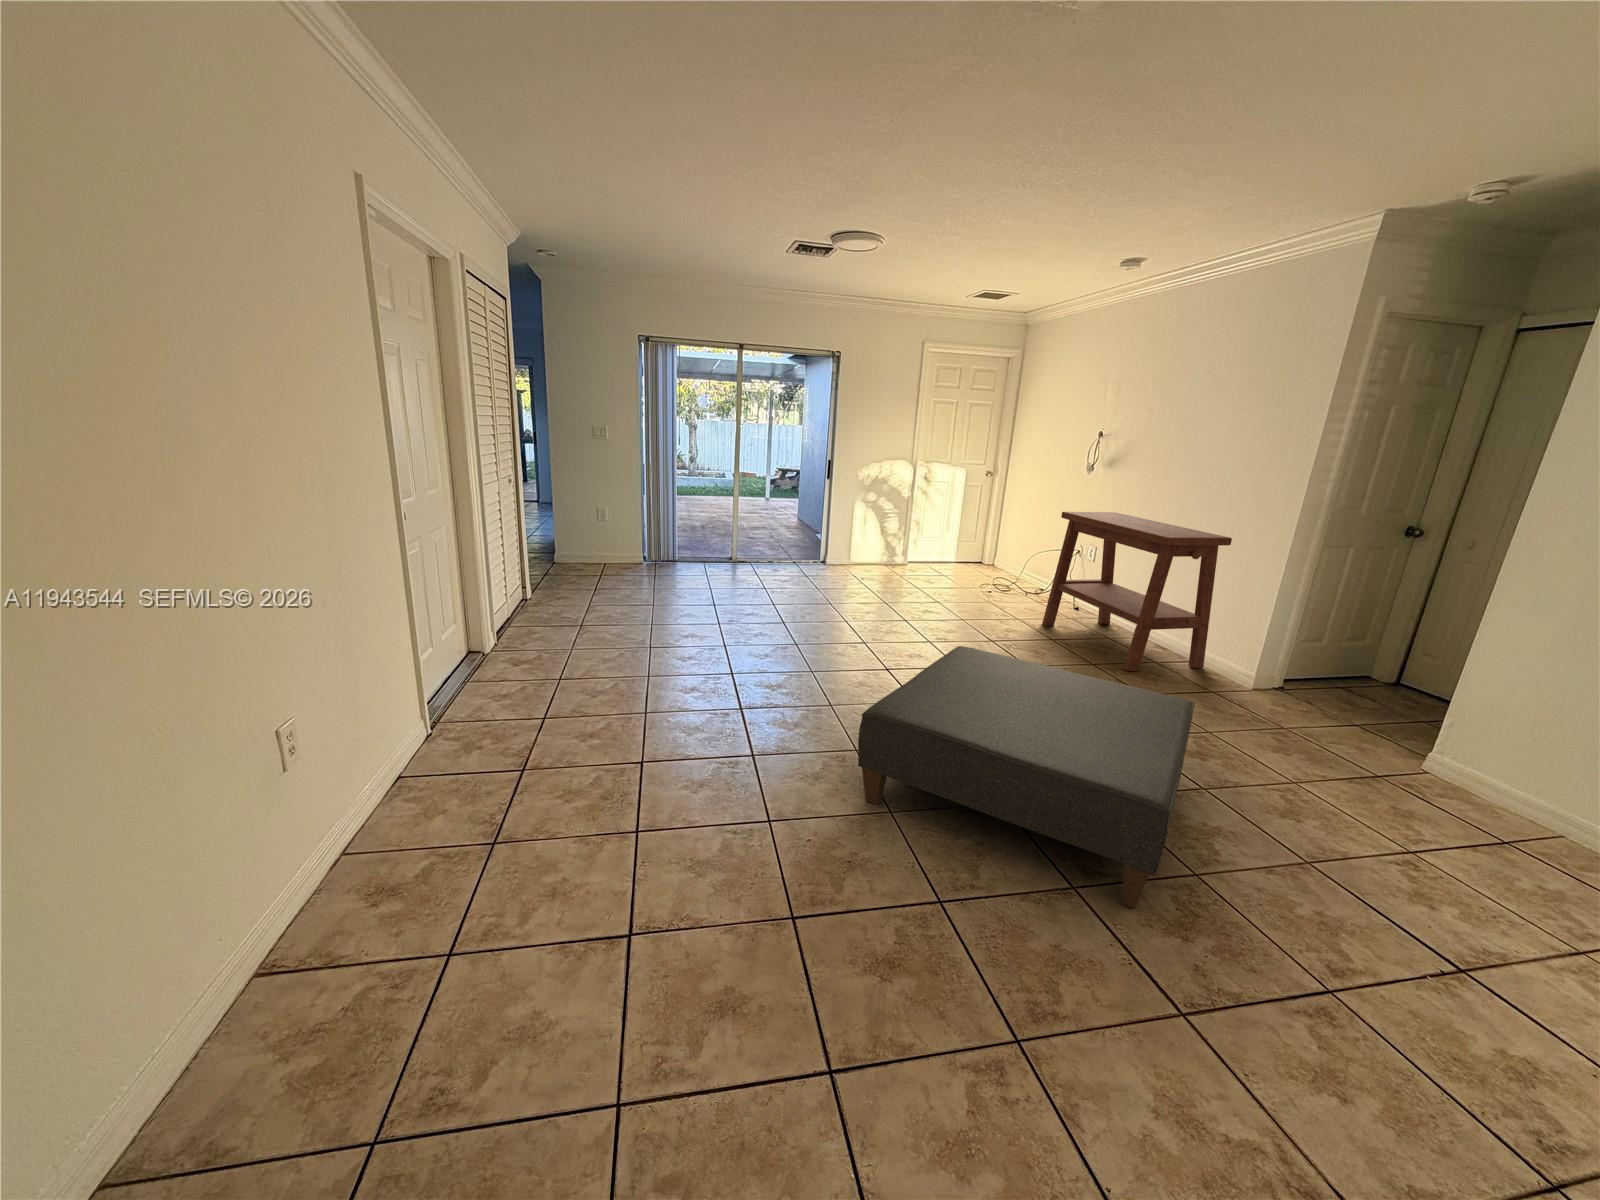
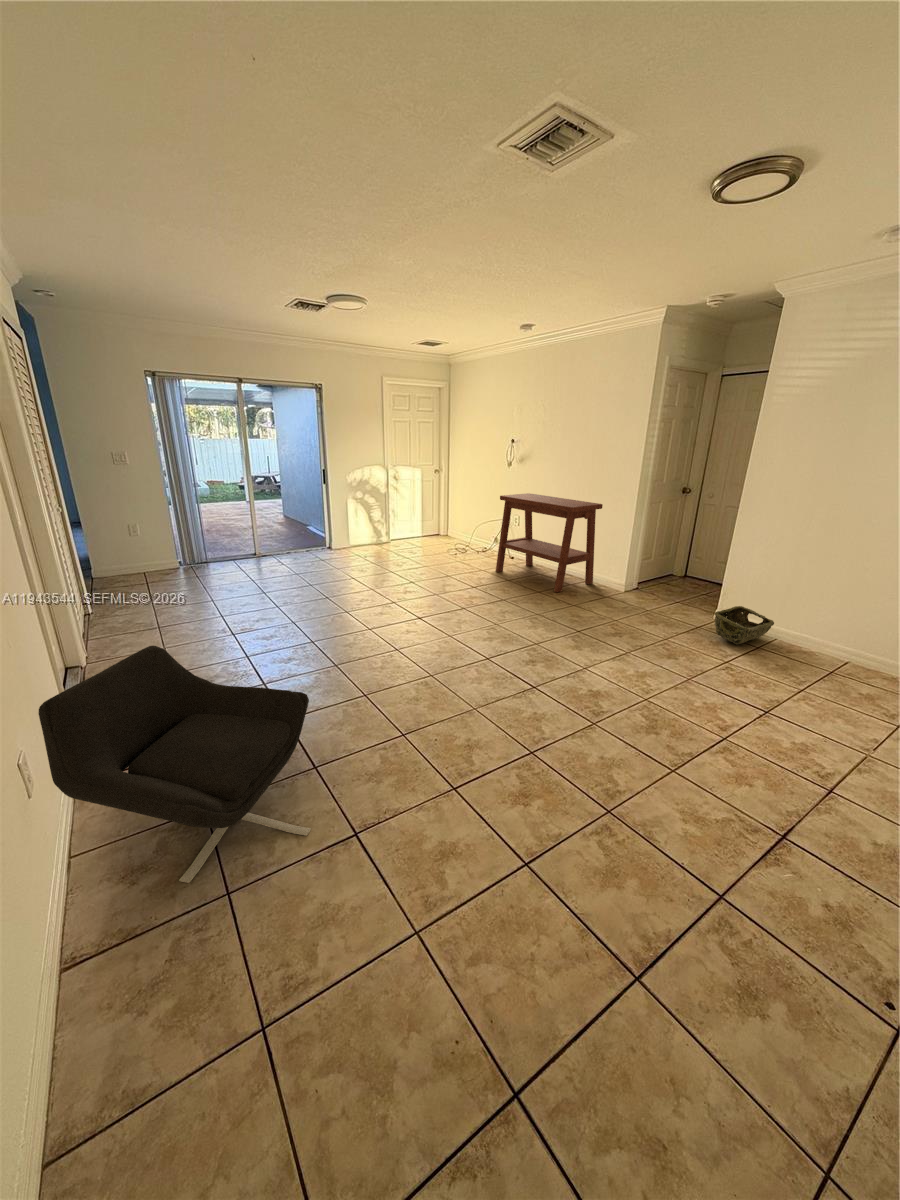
lounge chair: none [319,634,632,925] -> present [39,646,311,883]
ottoman: present [858,646,1195,909] -> none [449,593,644,725]
woven basket: none [1417,754,1570,828] -> present [715,606,774,644]

